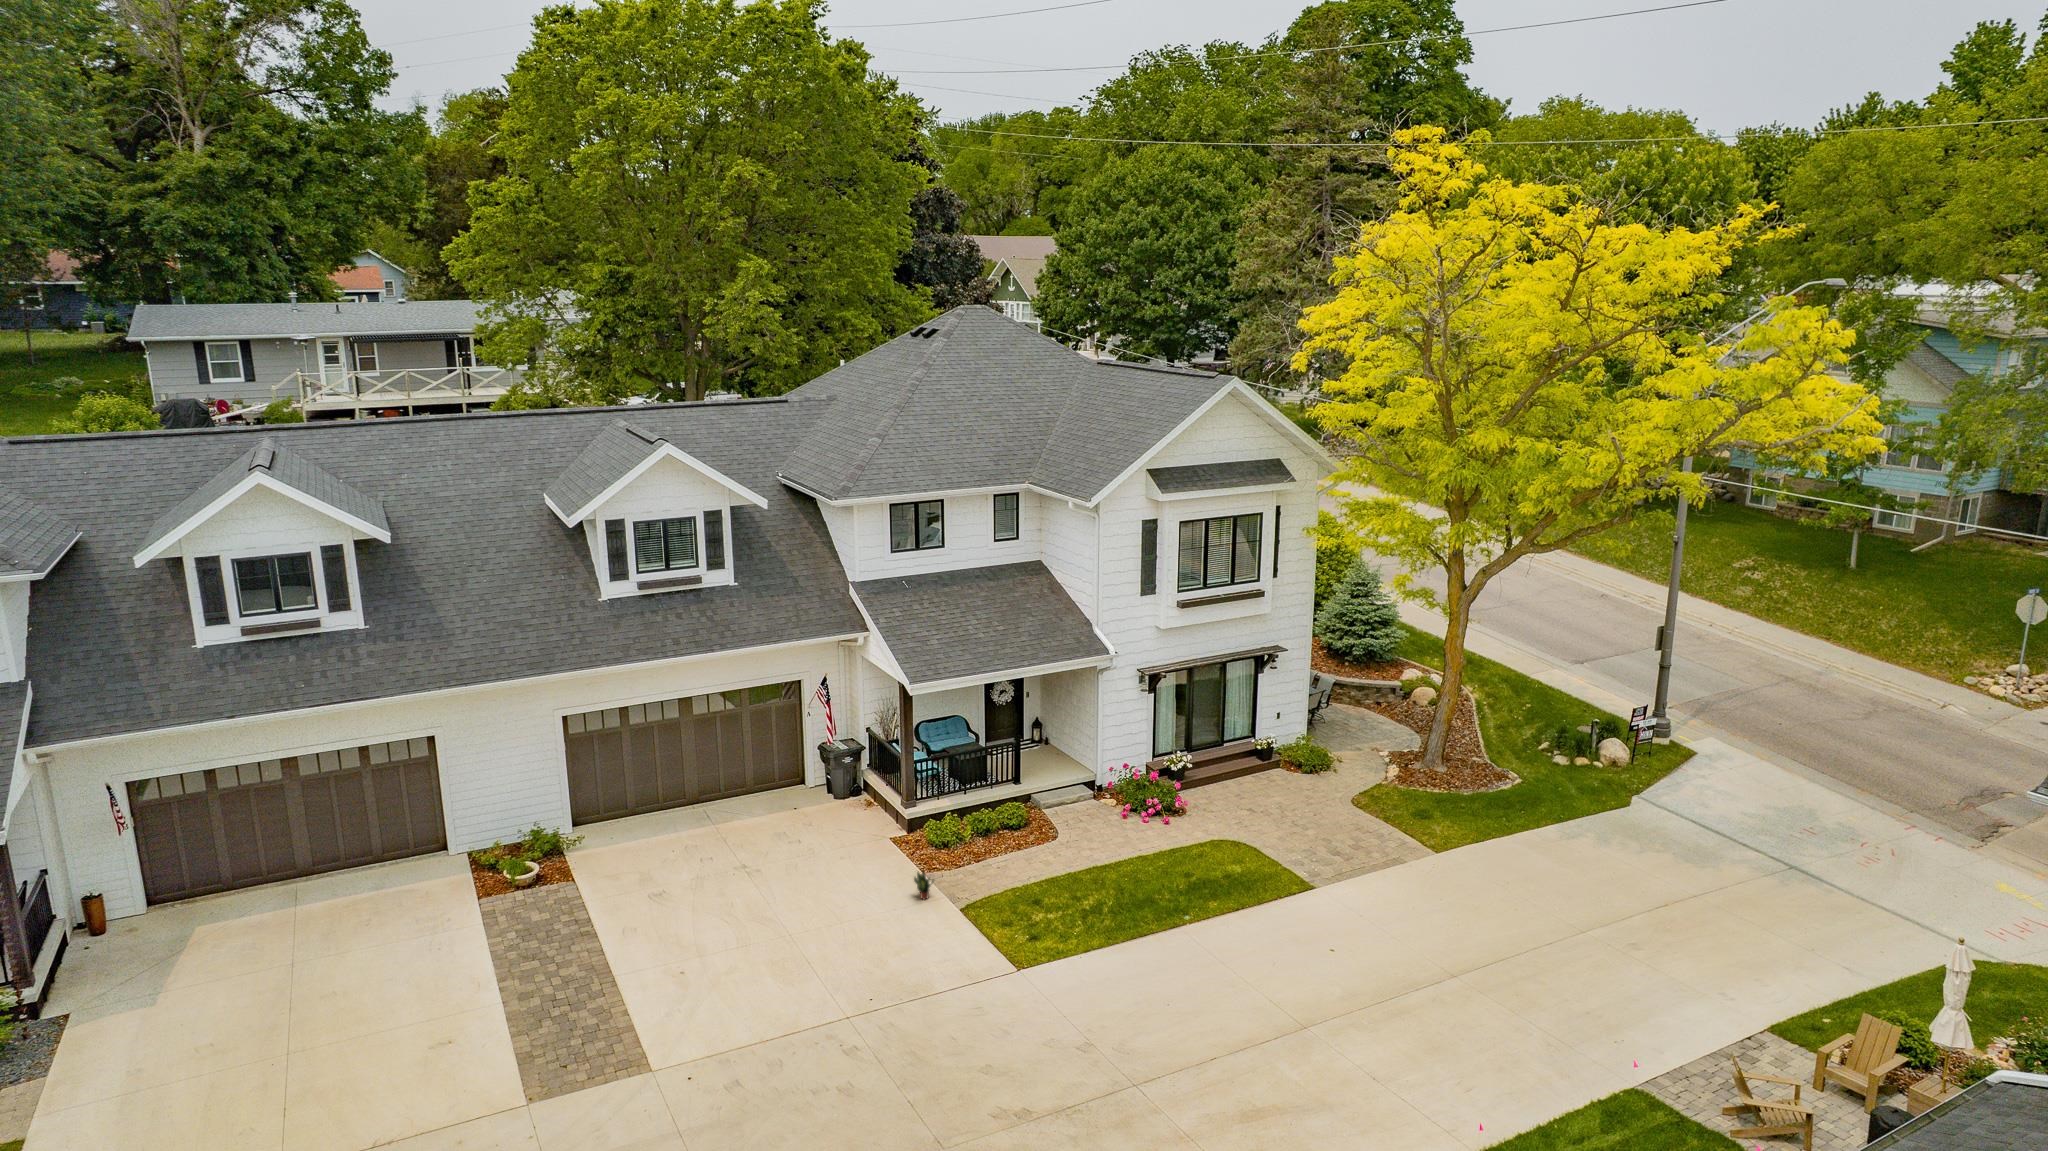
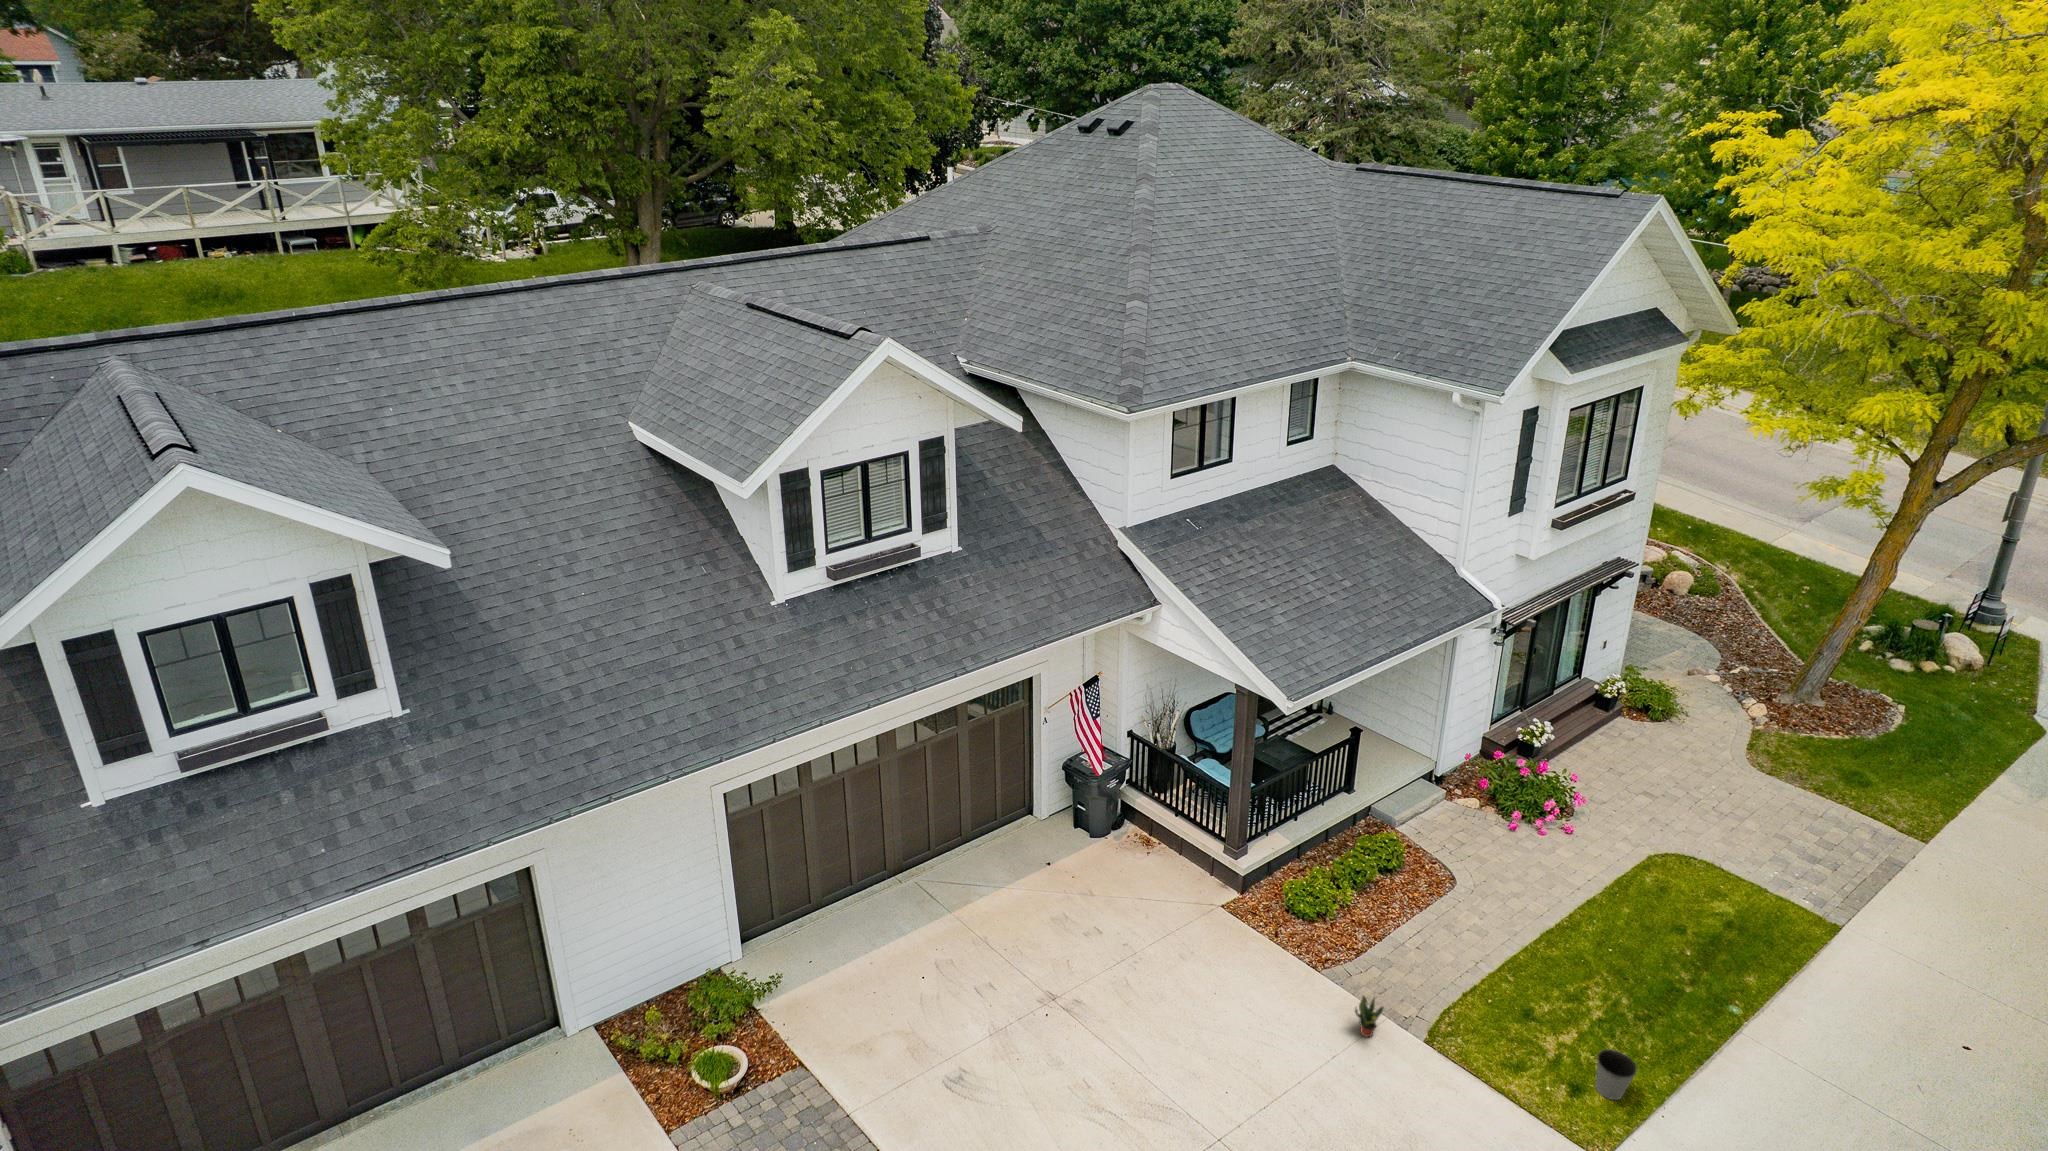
bucket: none [1047,908,1073,940] -> present [1596,1049,1637,1100]

